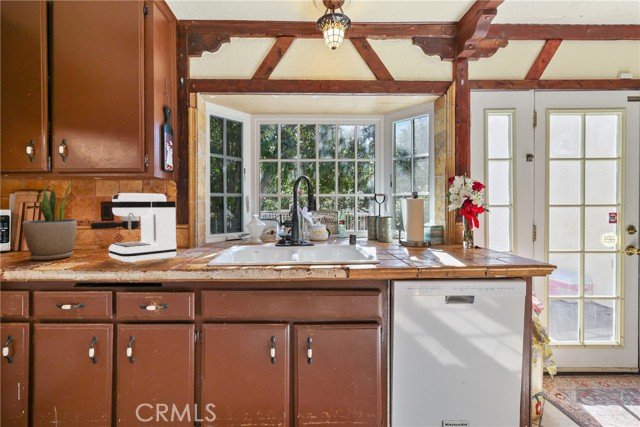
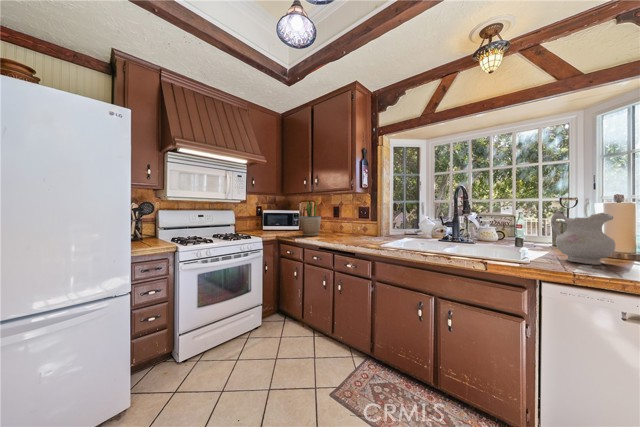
coffee maker: present [91,193,177,263] -> none [324,202,365,242]
ceramic pitcher: none [388,208,431,258] -> present [551,211,615,265]

